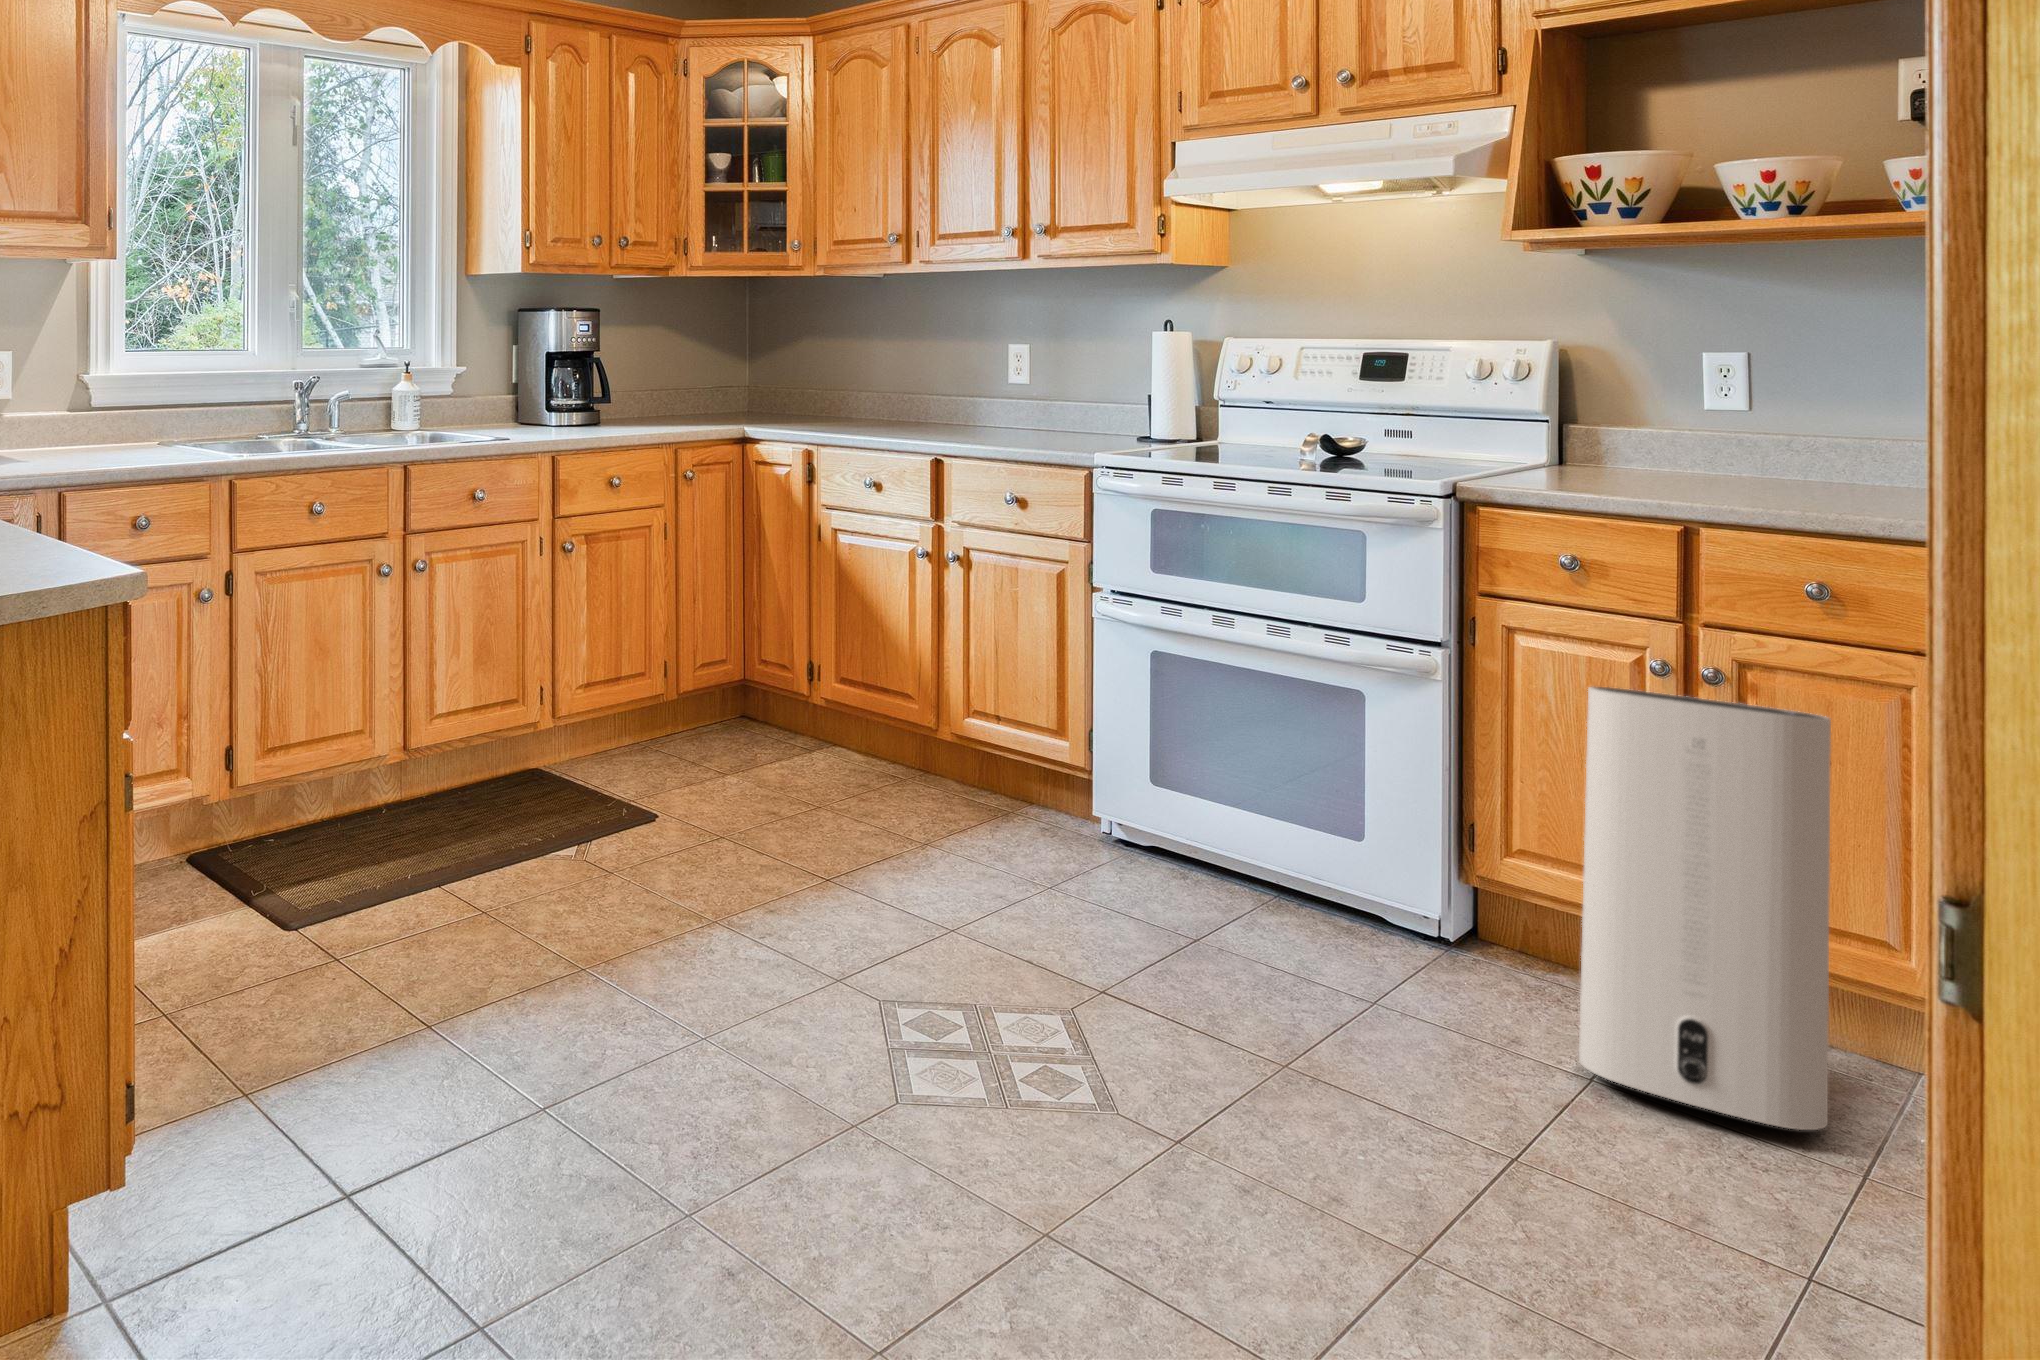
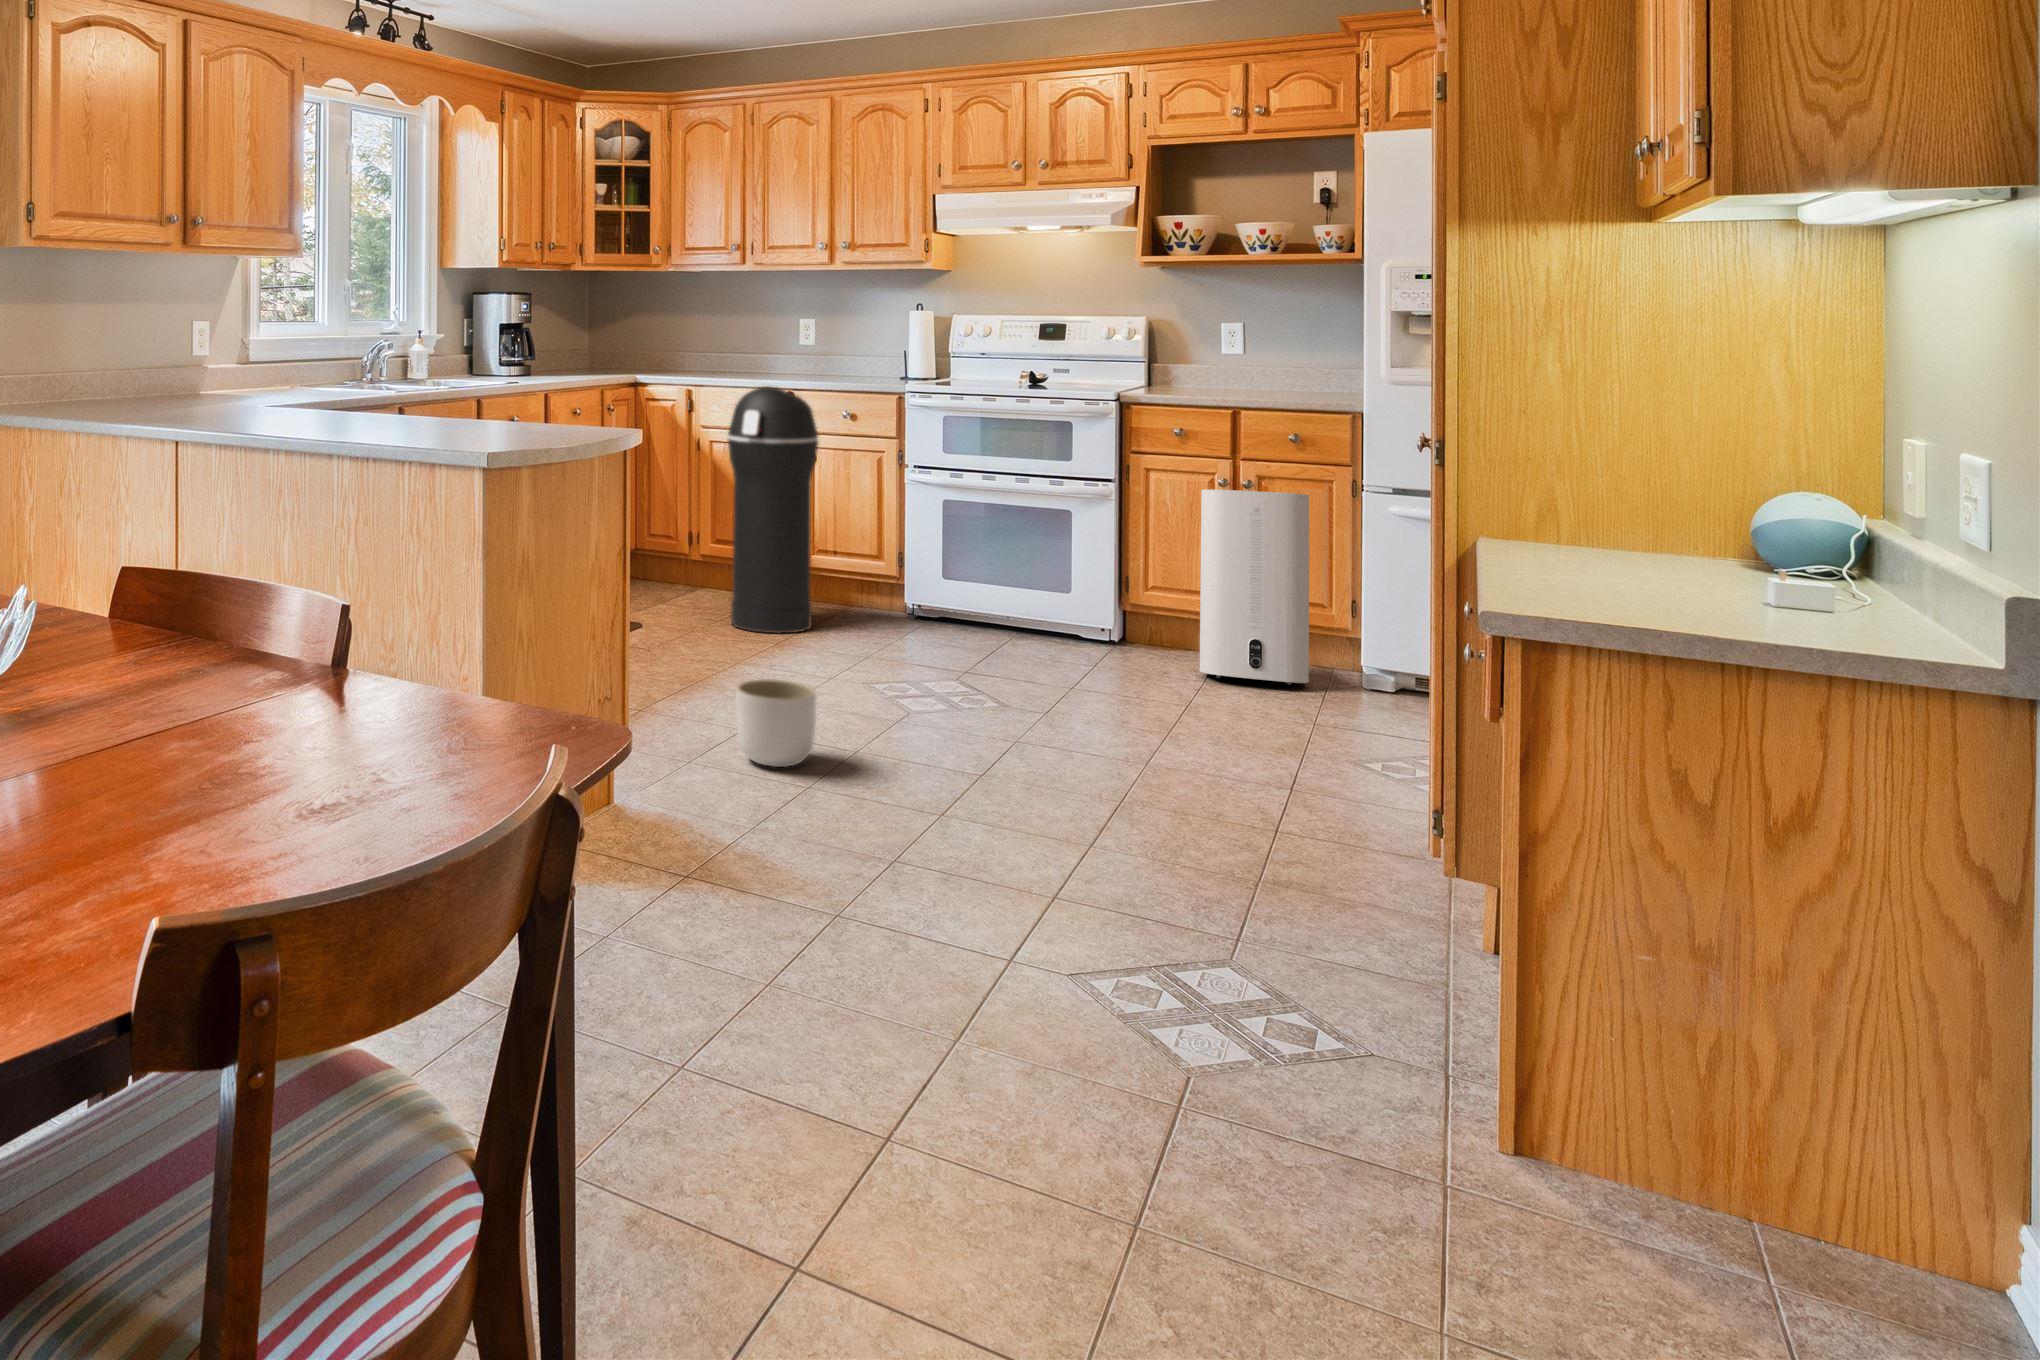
trash can: none [786,455,933,864] -> present [728,386,818,633]
planter: none [405,1051,563,1259] -> present [736,679,816,767]

